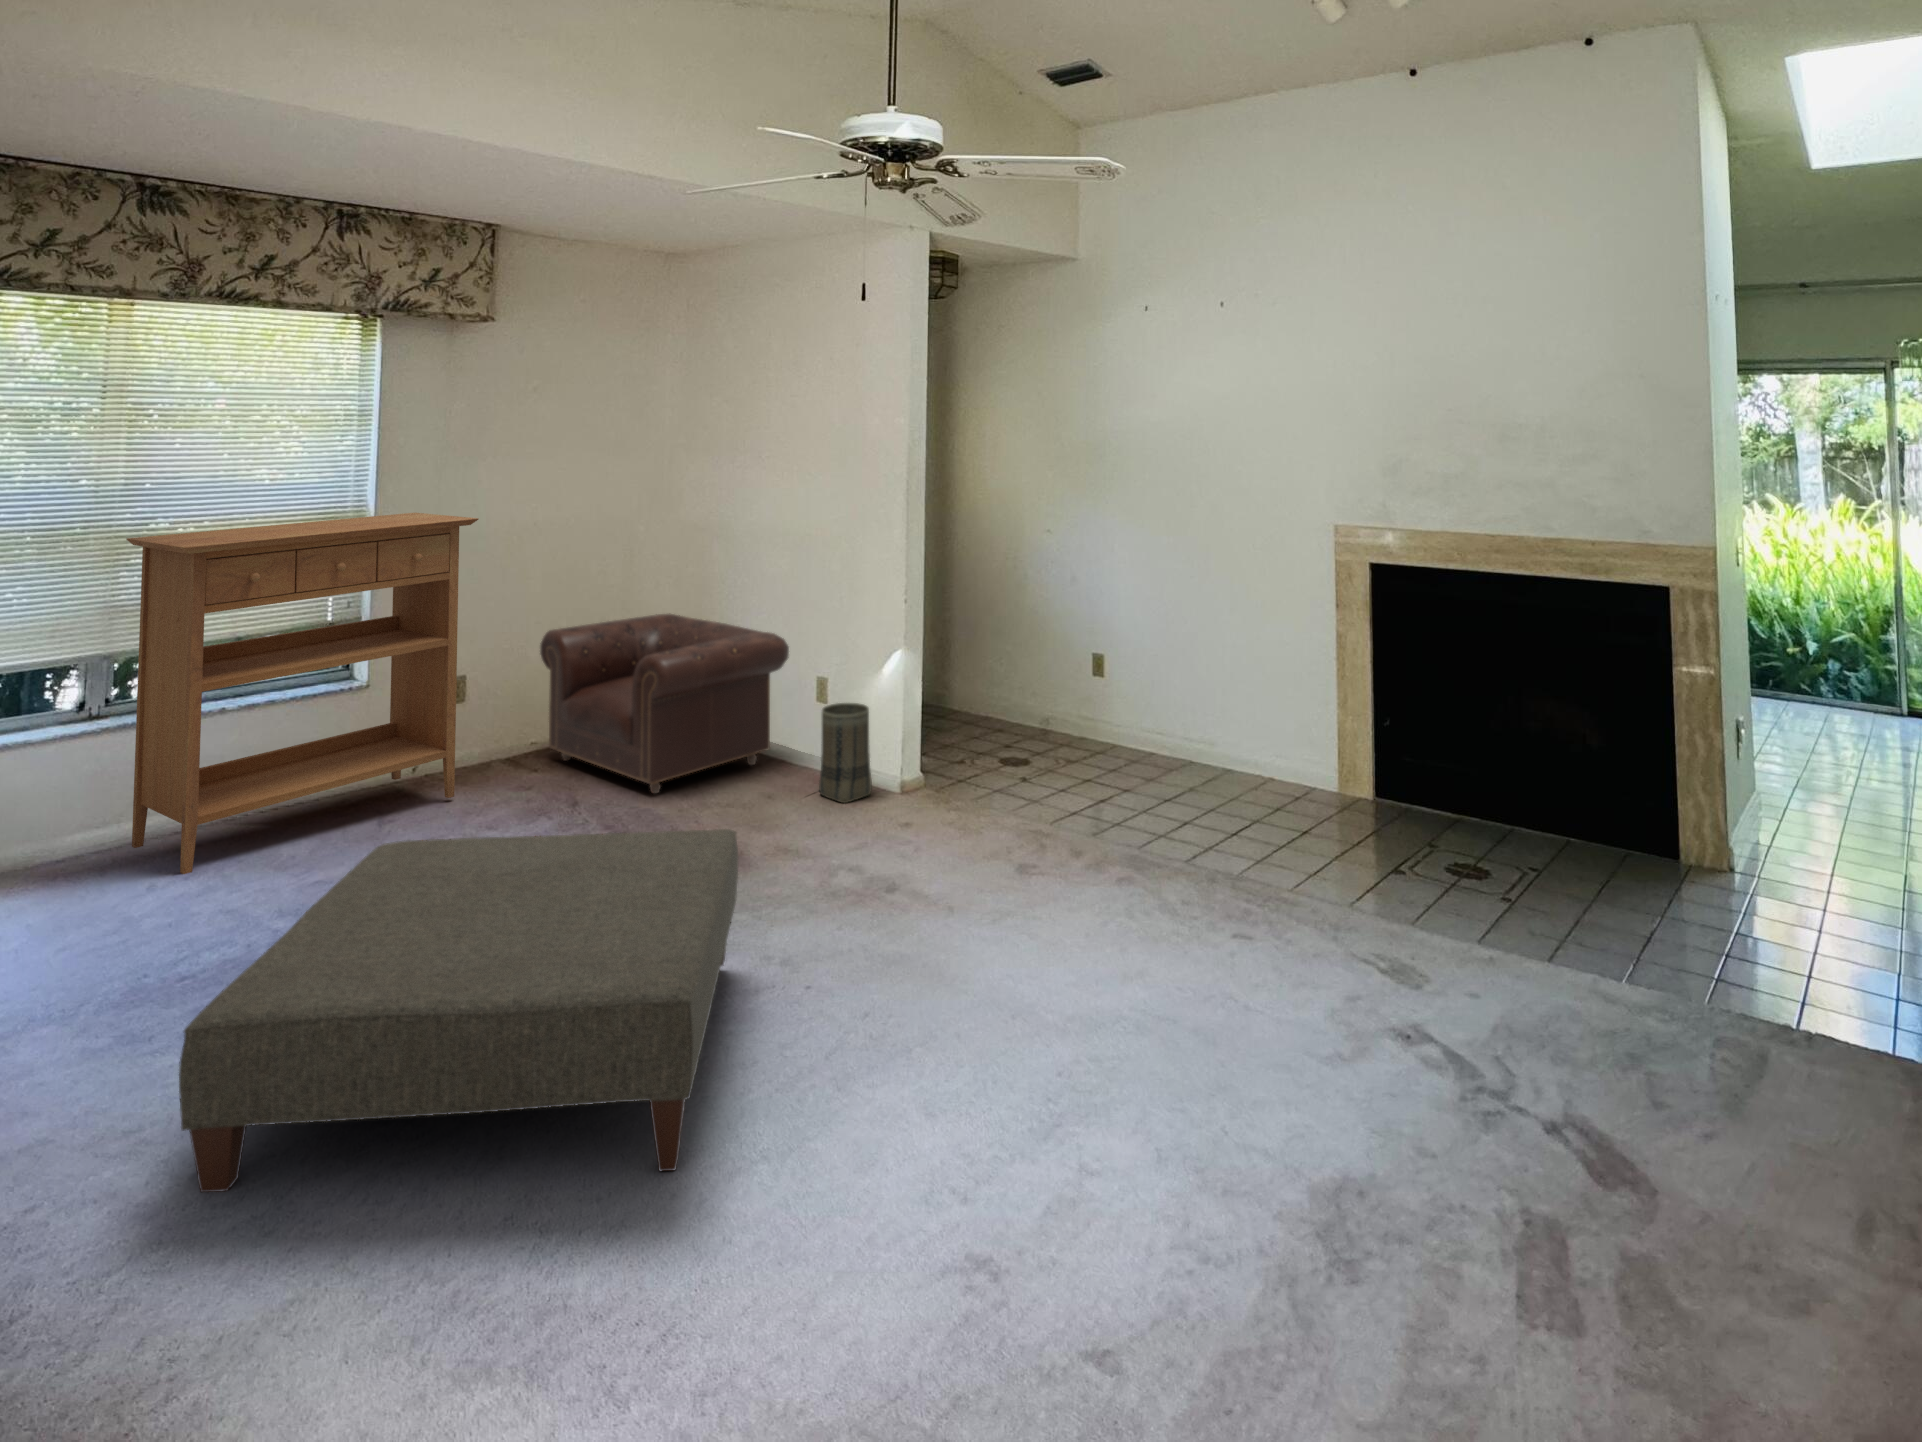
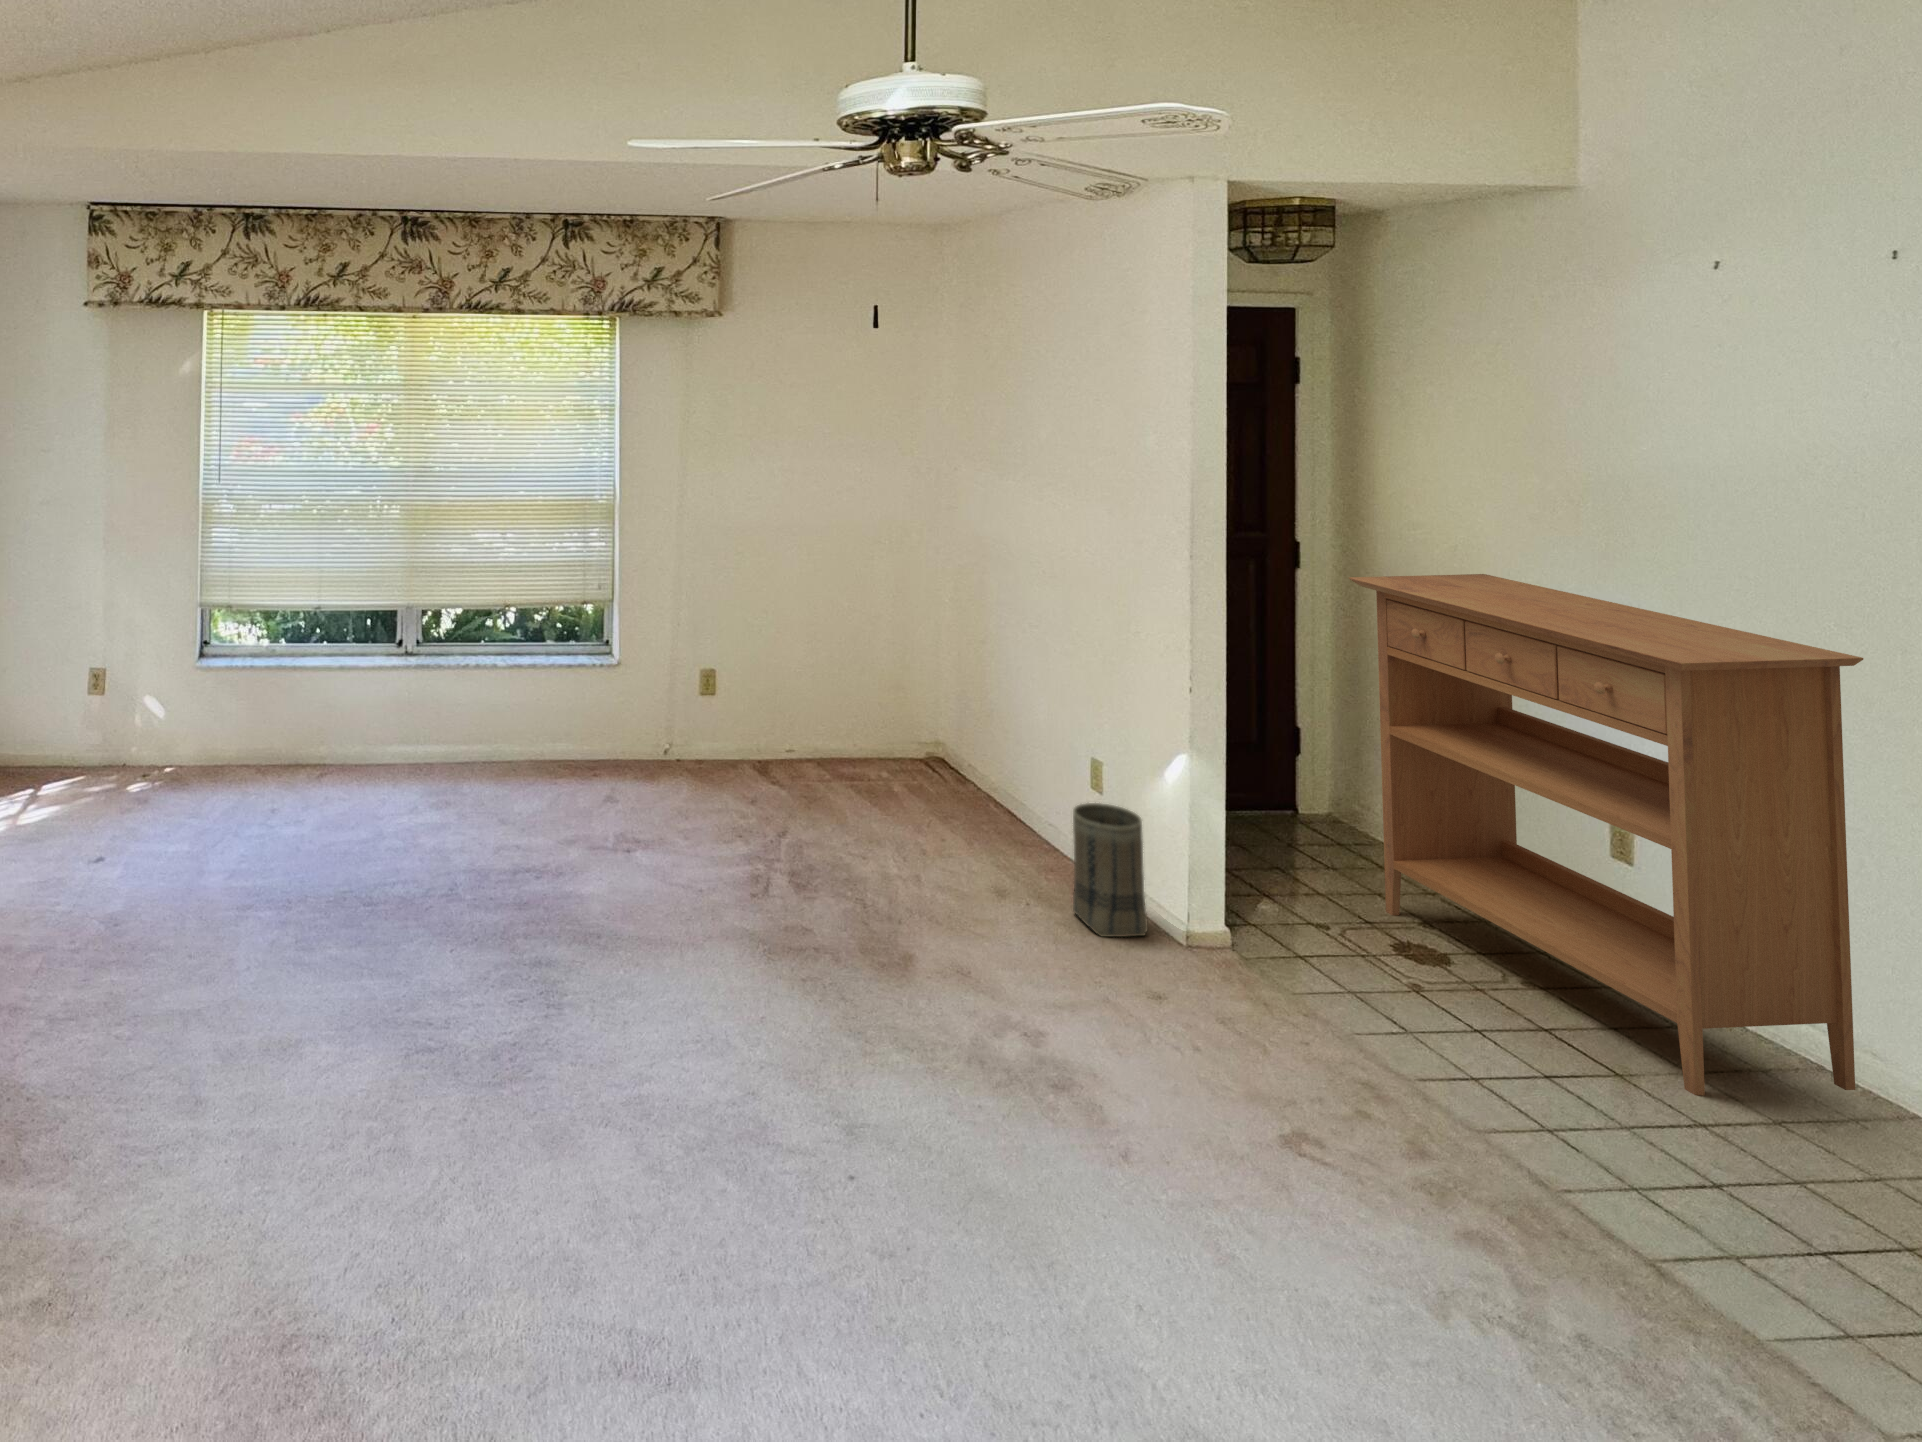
console table: present [126,513,478,874] -> present [1349,574,1863,1095]
armchair: present [540,613,789,793] -> none [788,638,1056,852]
ottoman: present [179,829,738,1192] -> none [230,850,811,1343]

